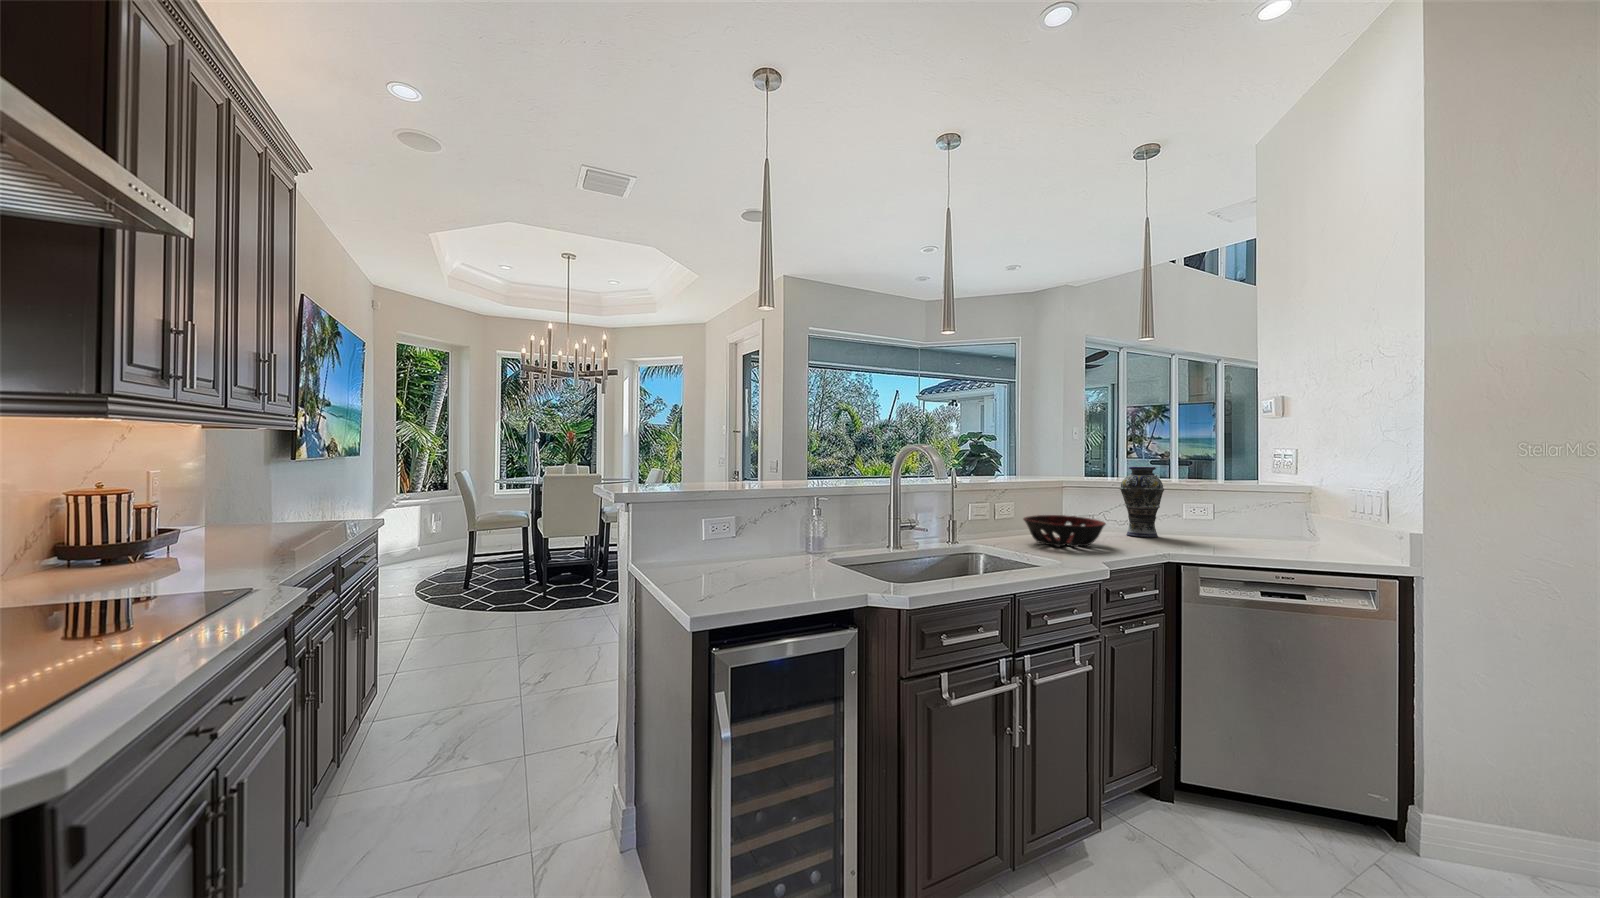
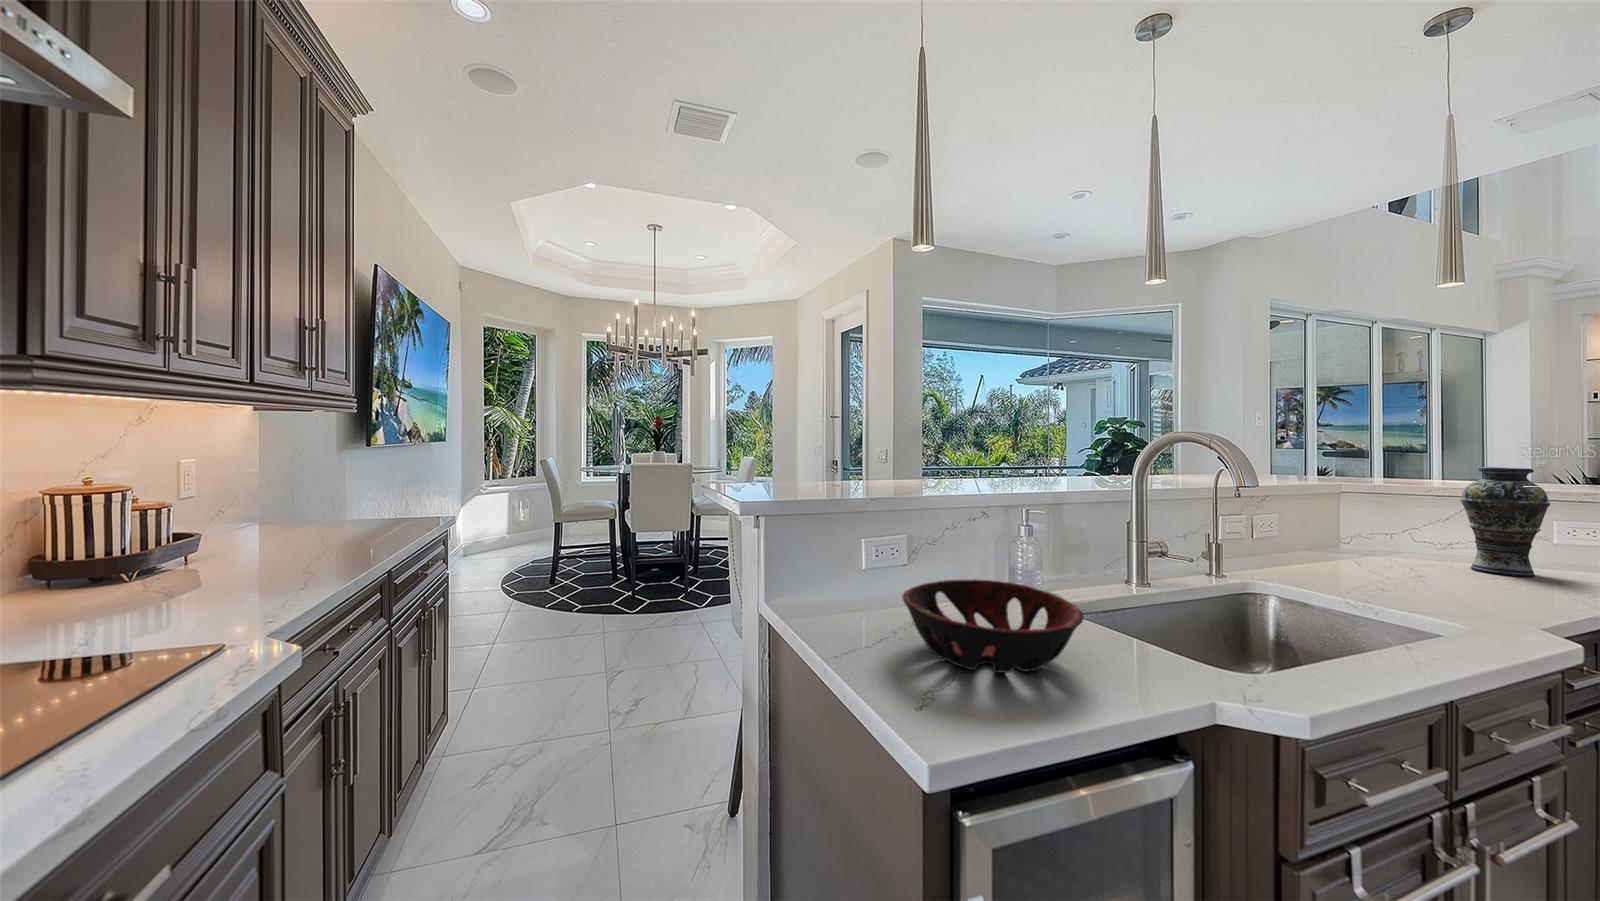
decorative bowl: present [1023,515,1106,547] -> present [902,579,1083,673]

